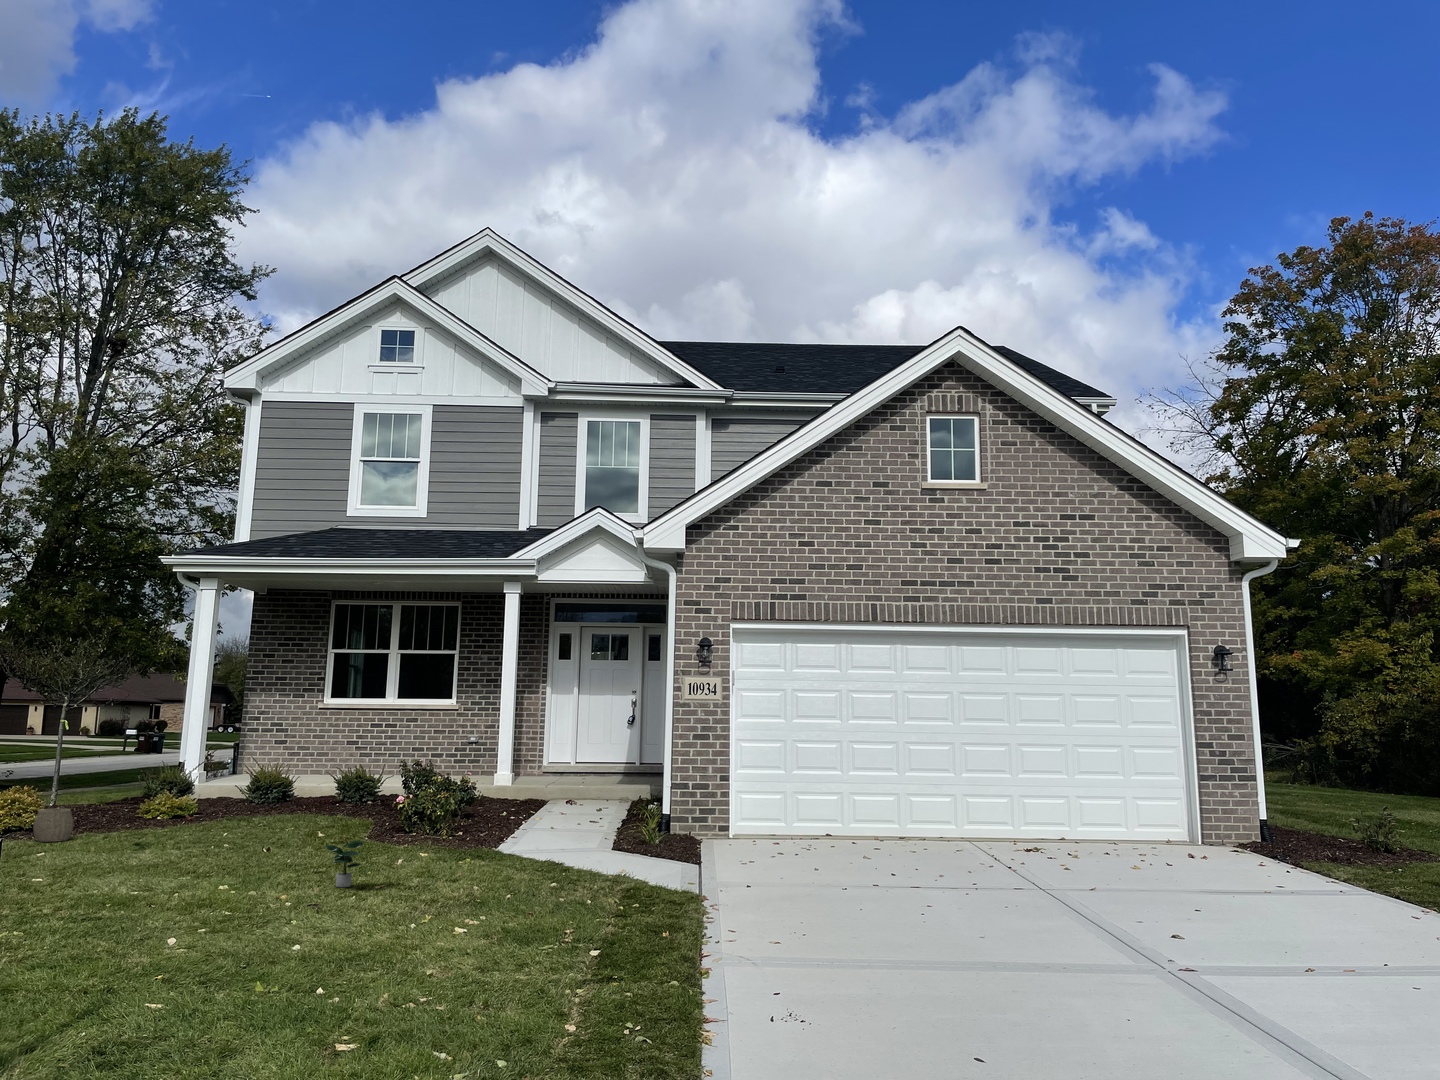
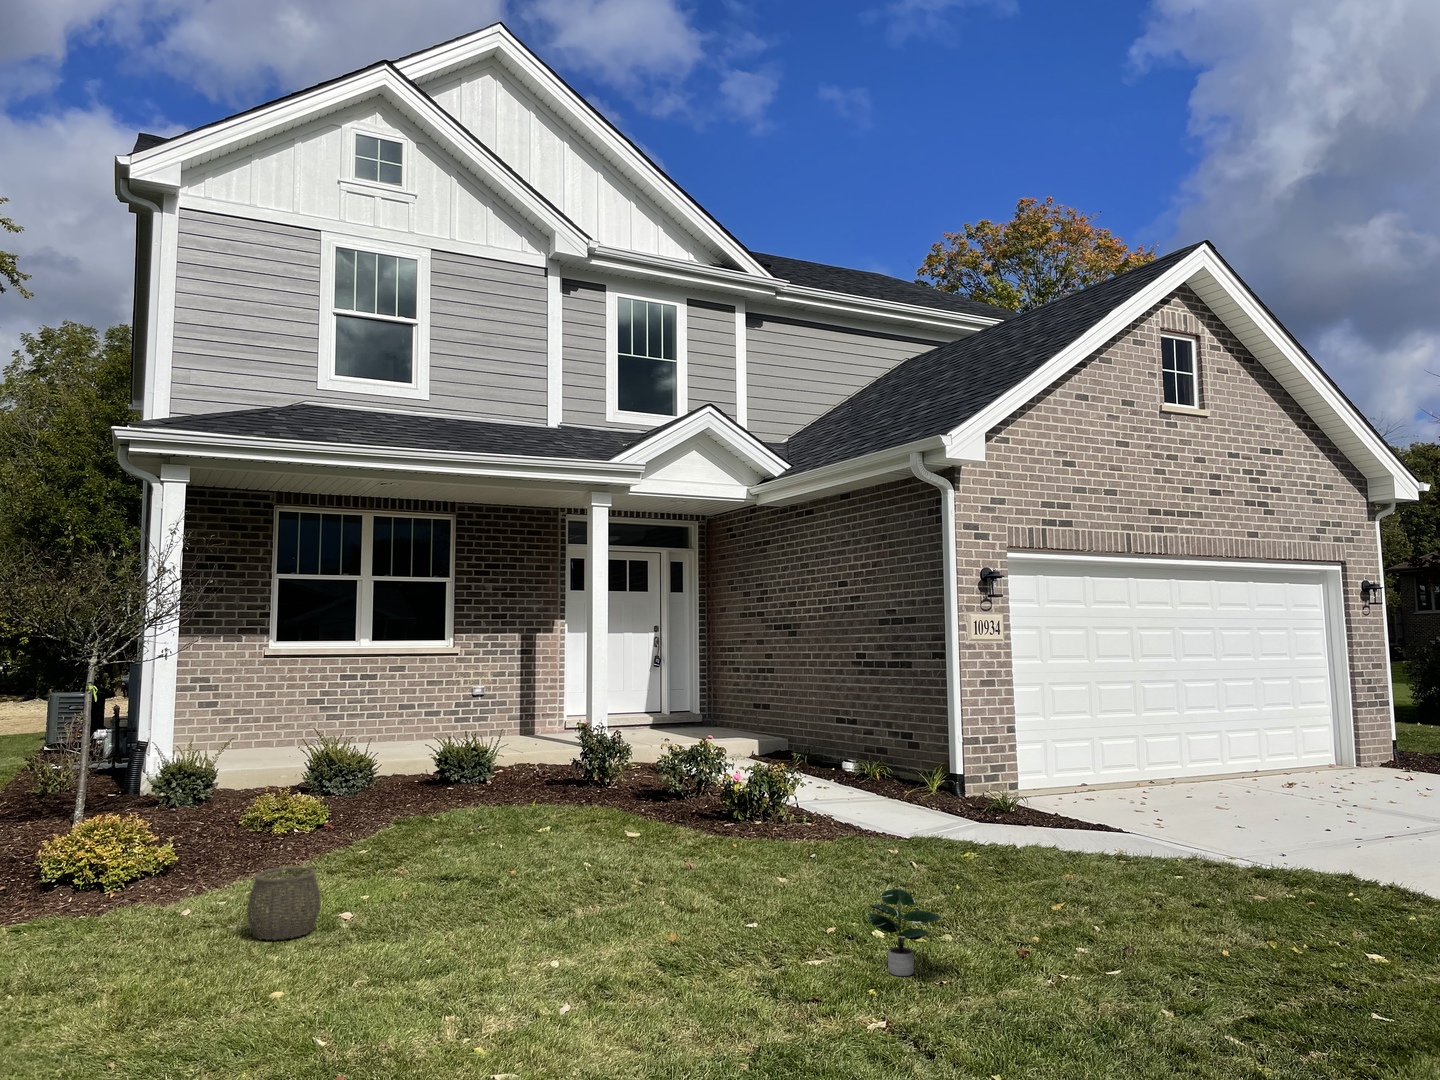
potted plant: present [325,841,364,887] -> present [868,889,942,976]

